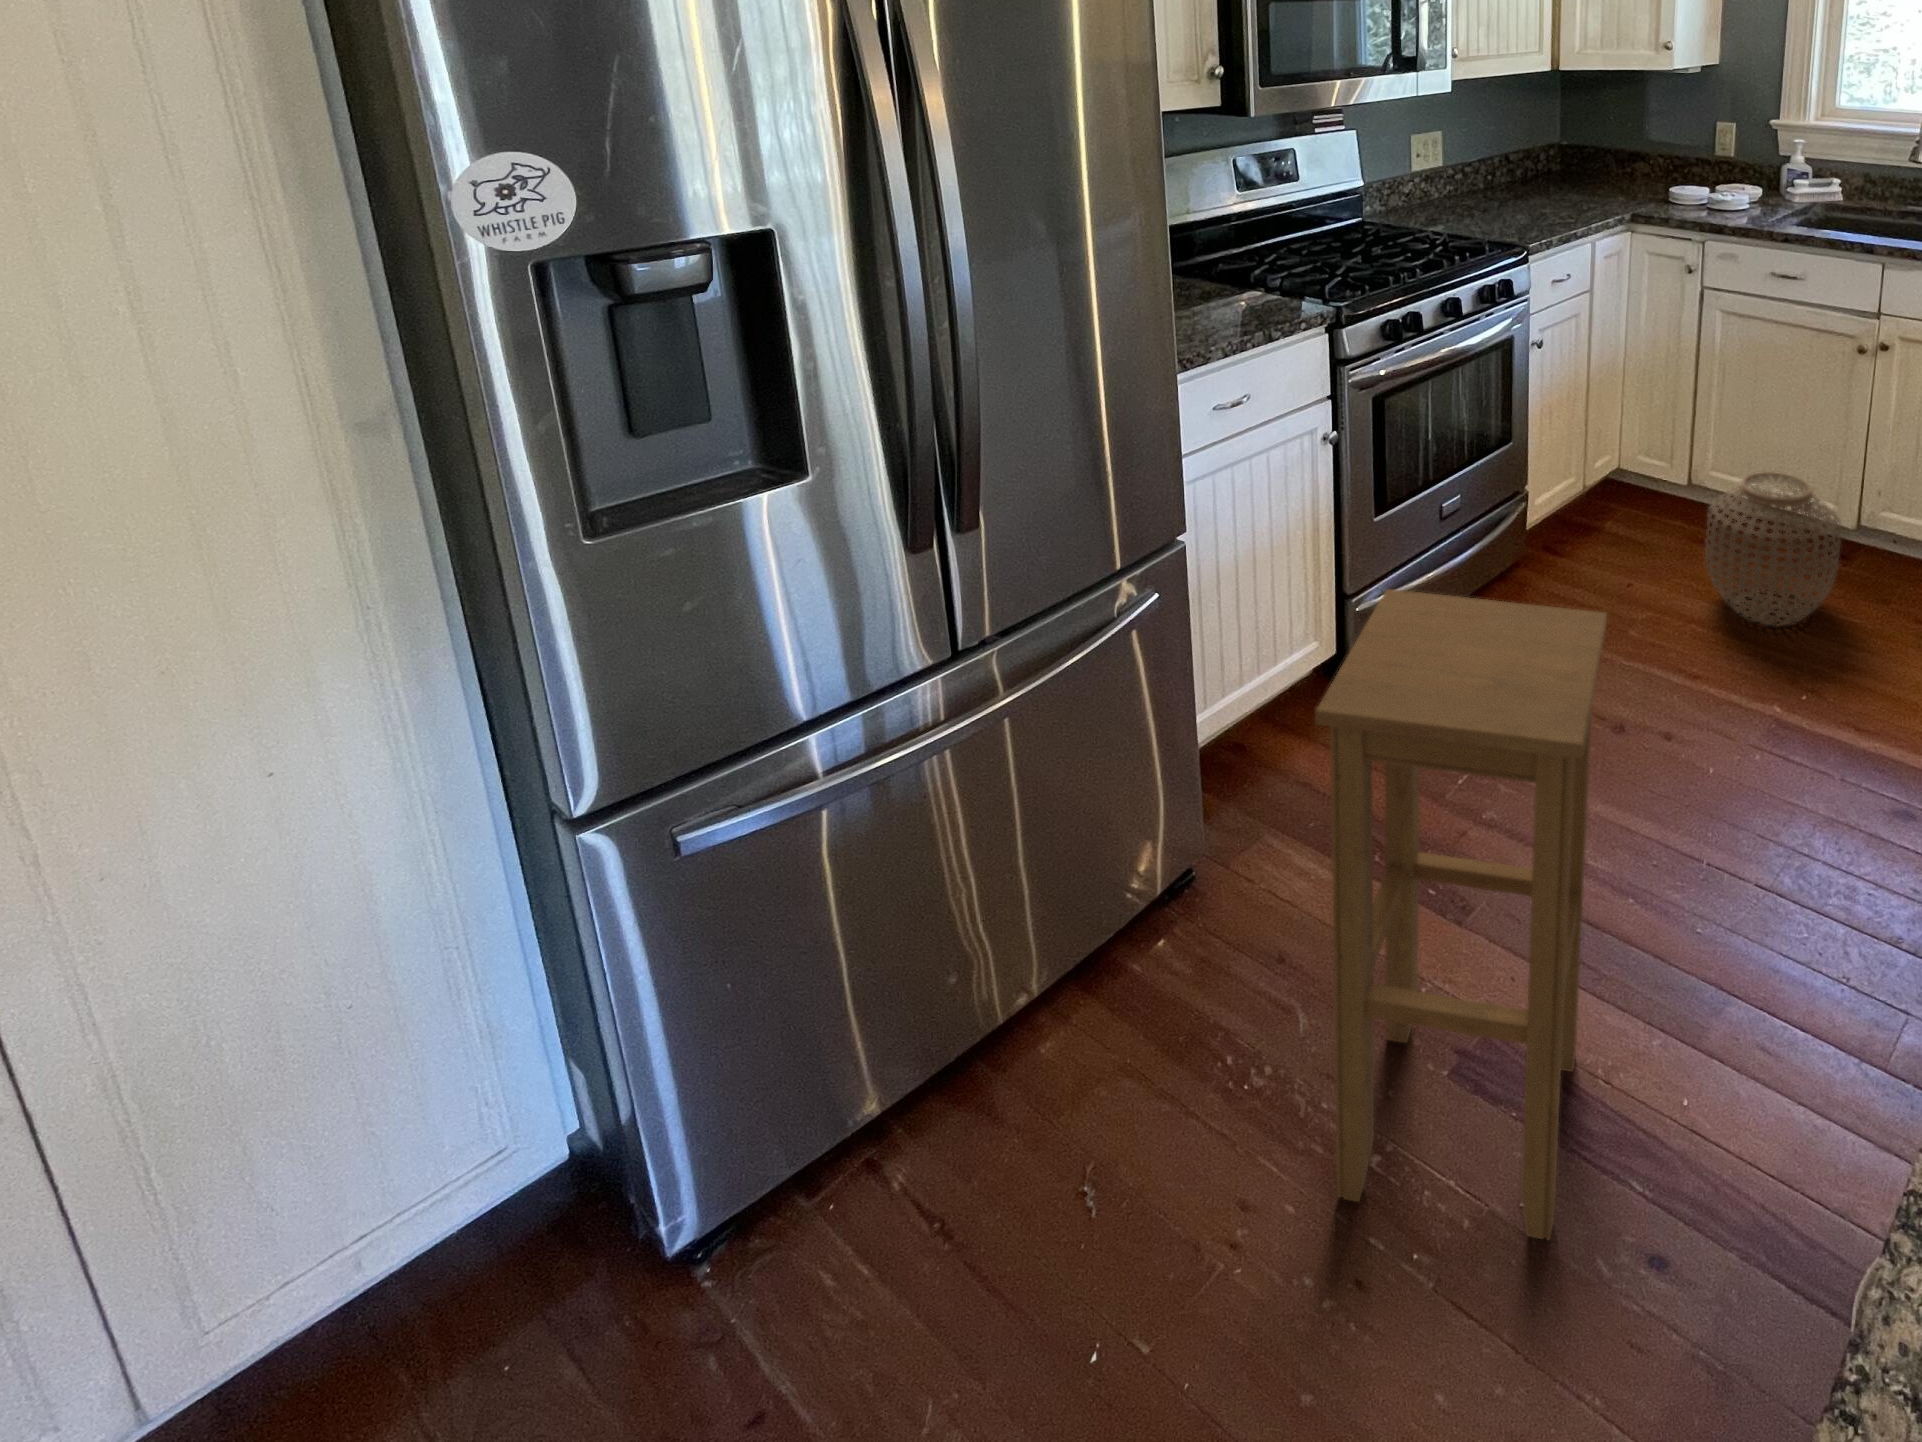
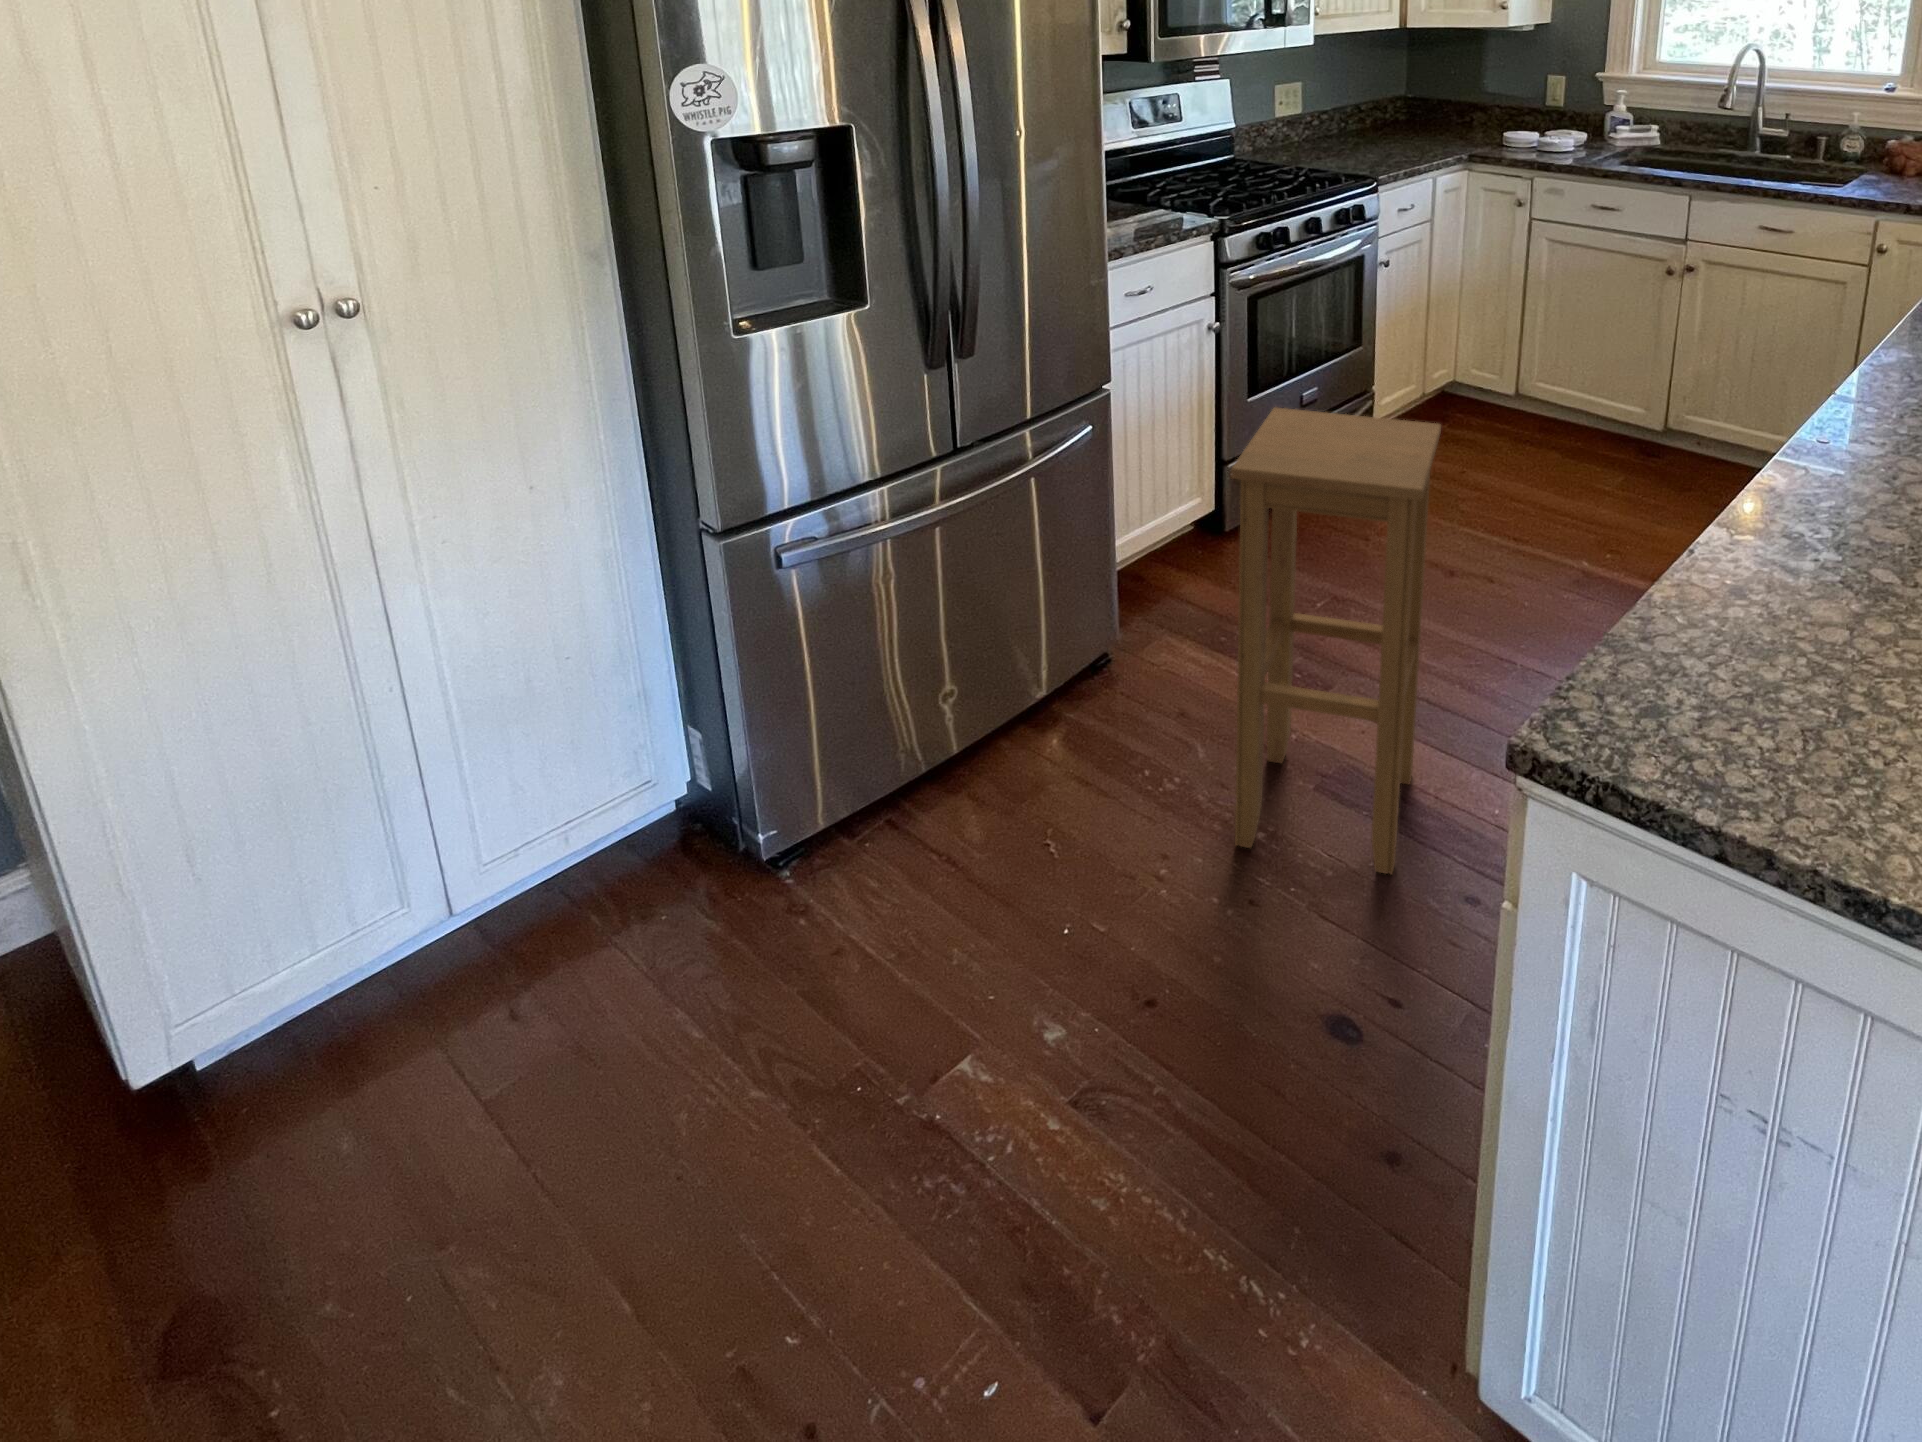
woven basket: present [1705,472,1841,625] -> none [1528,375,1647,506]

